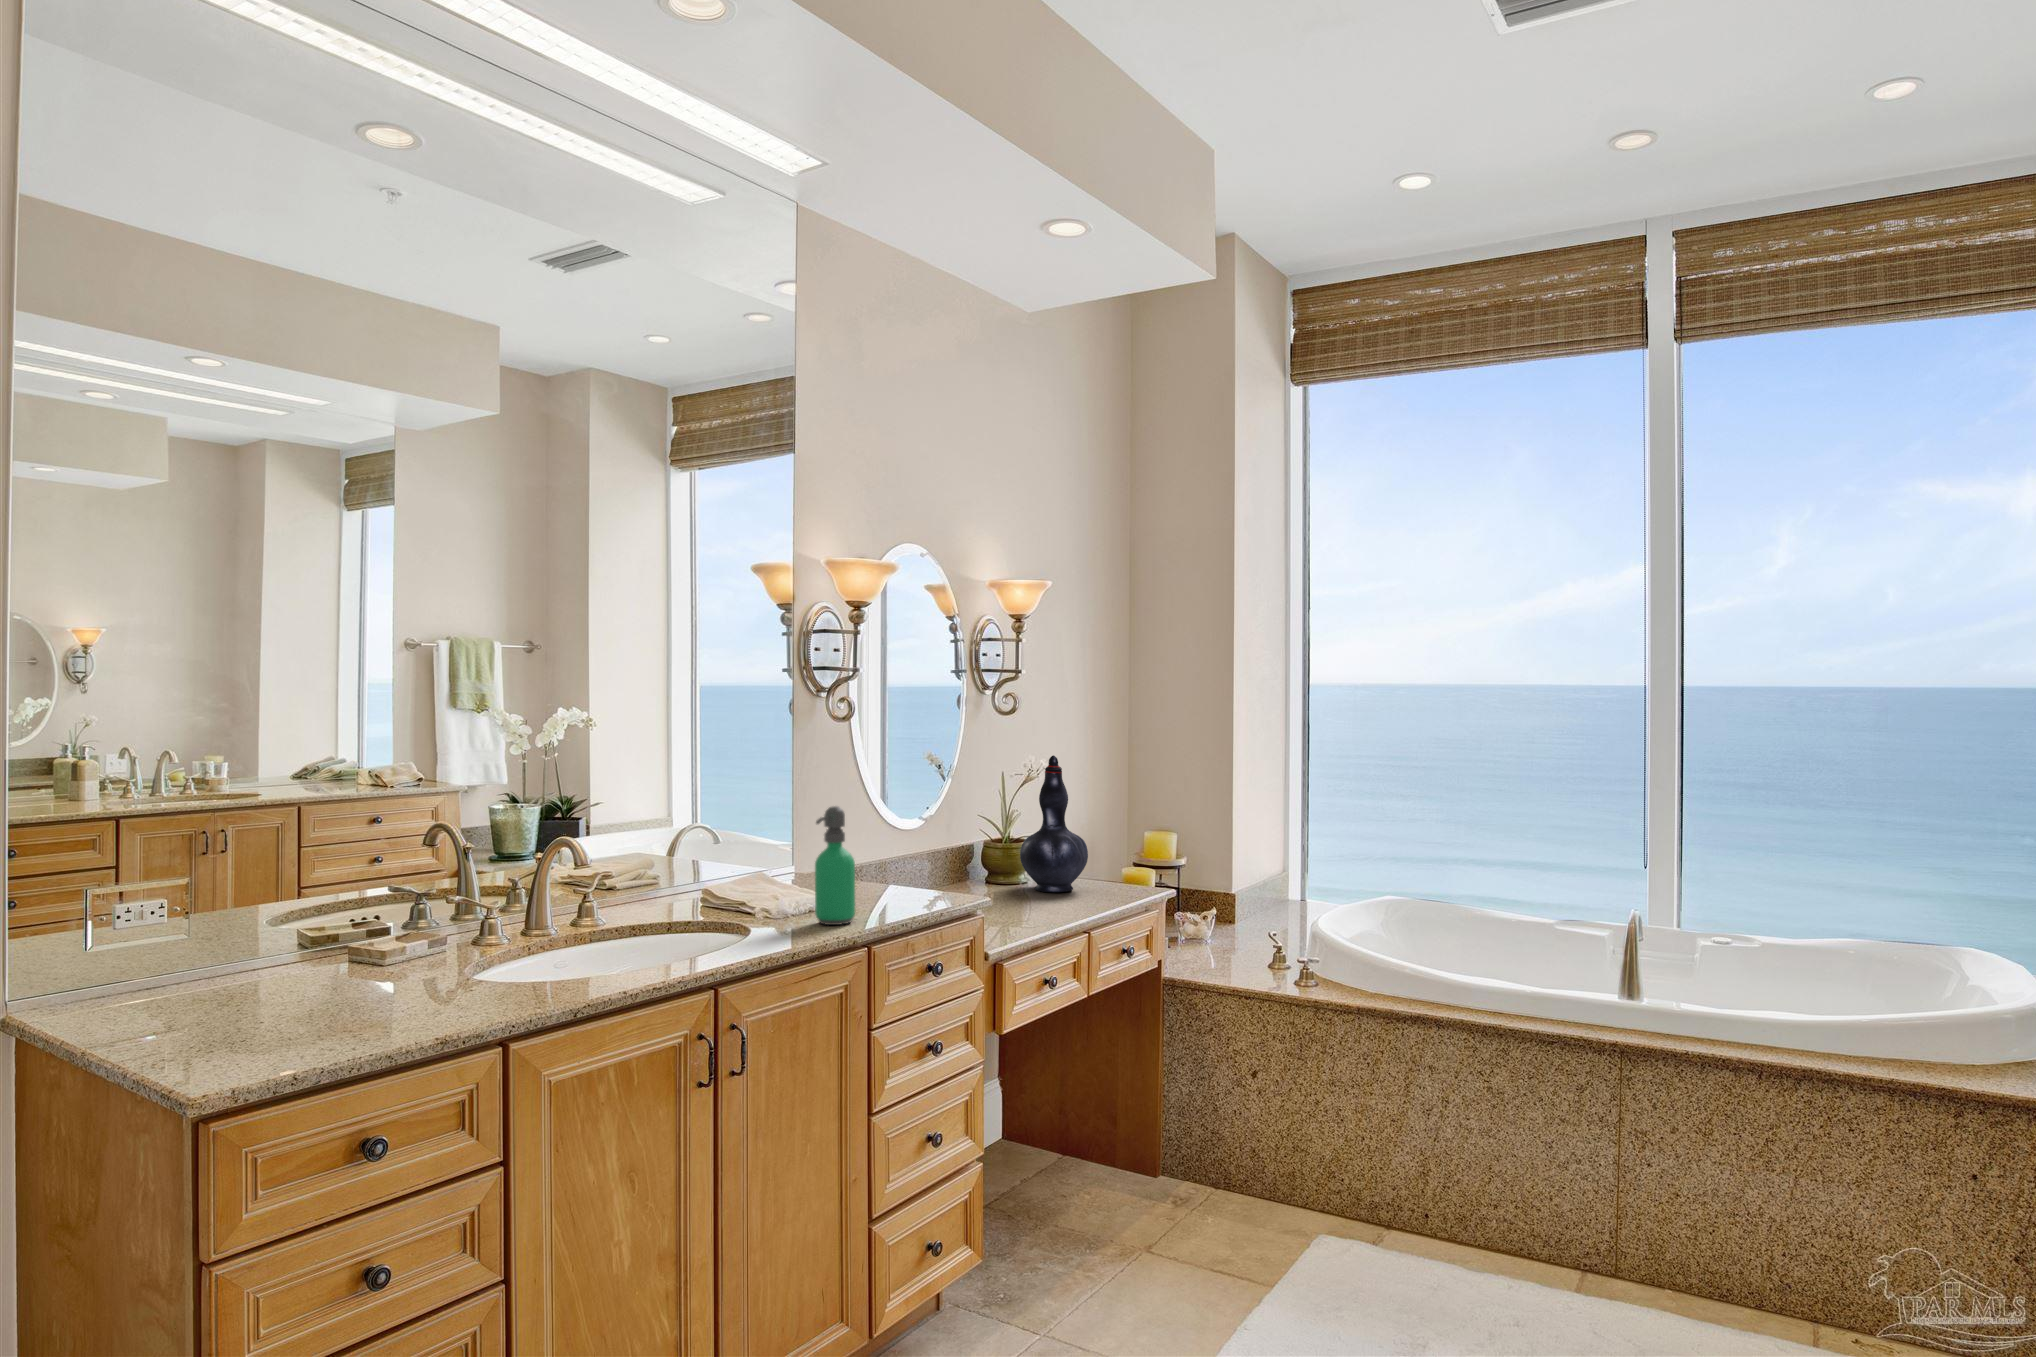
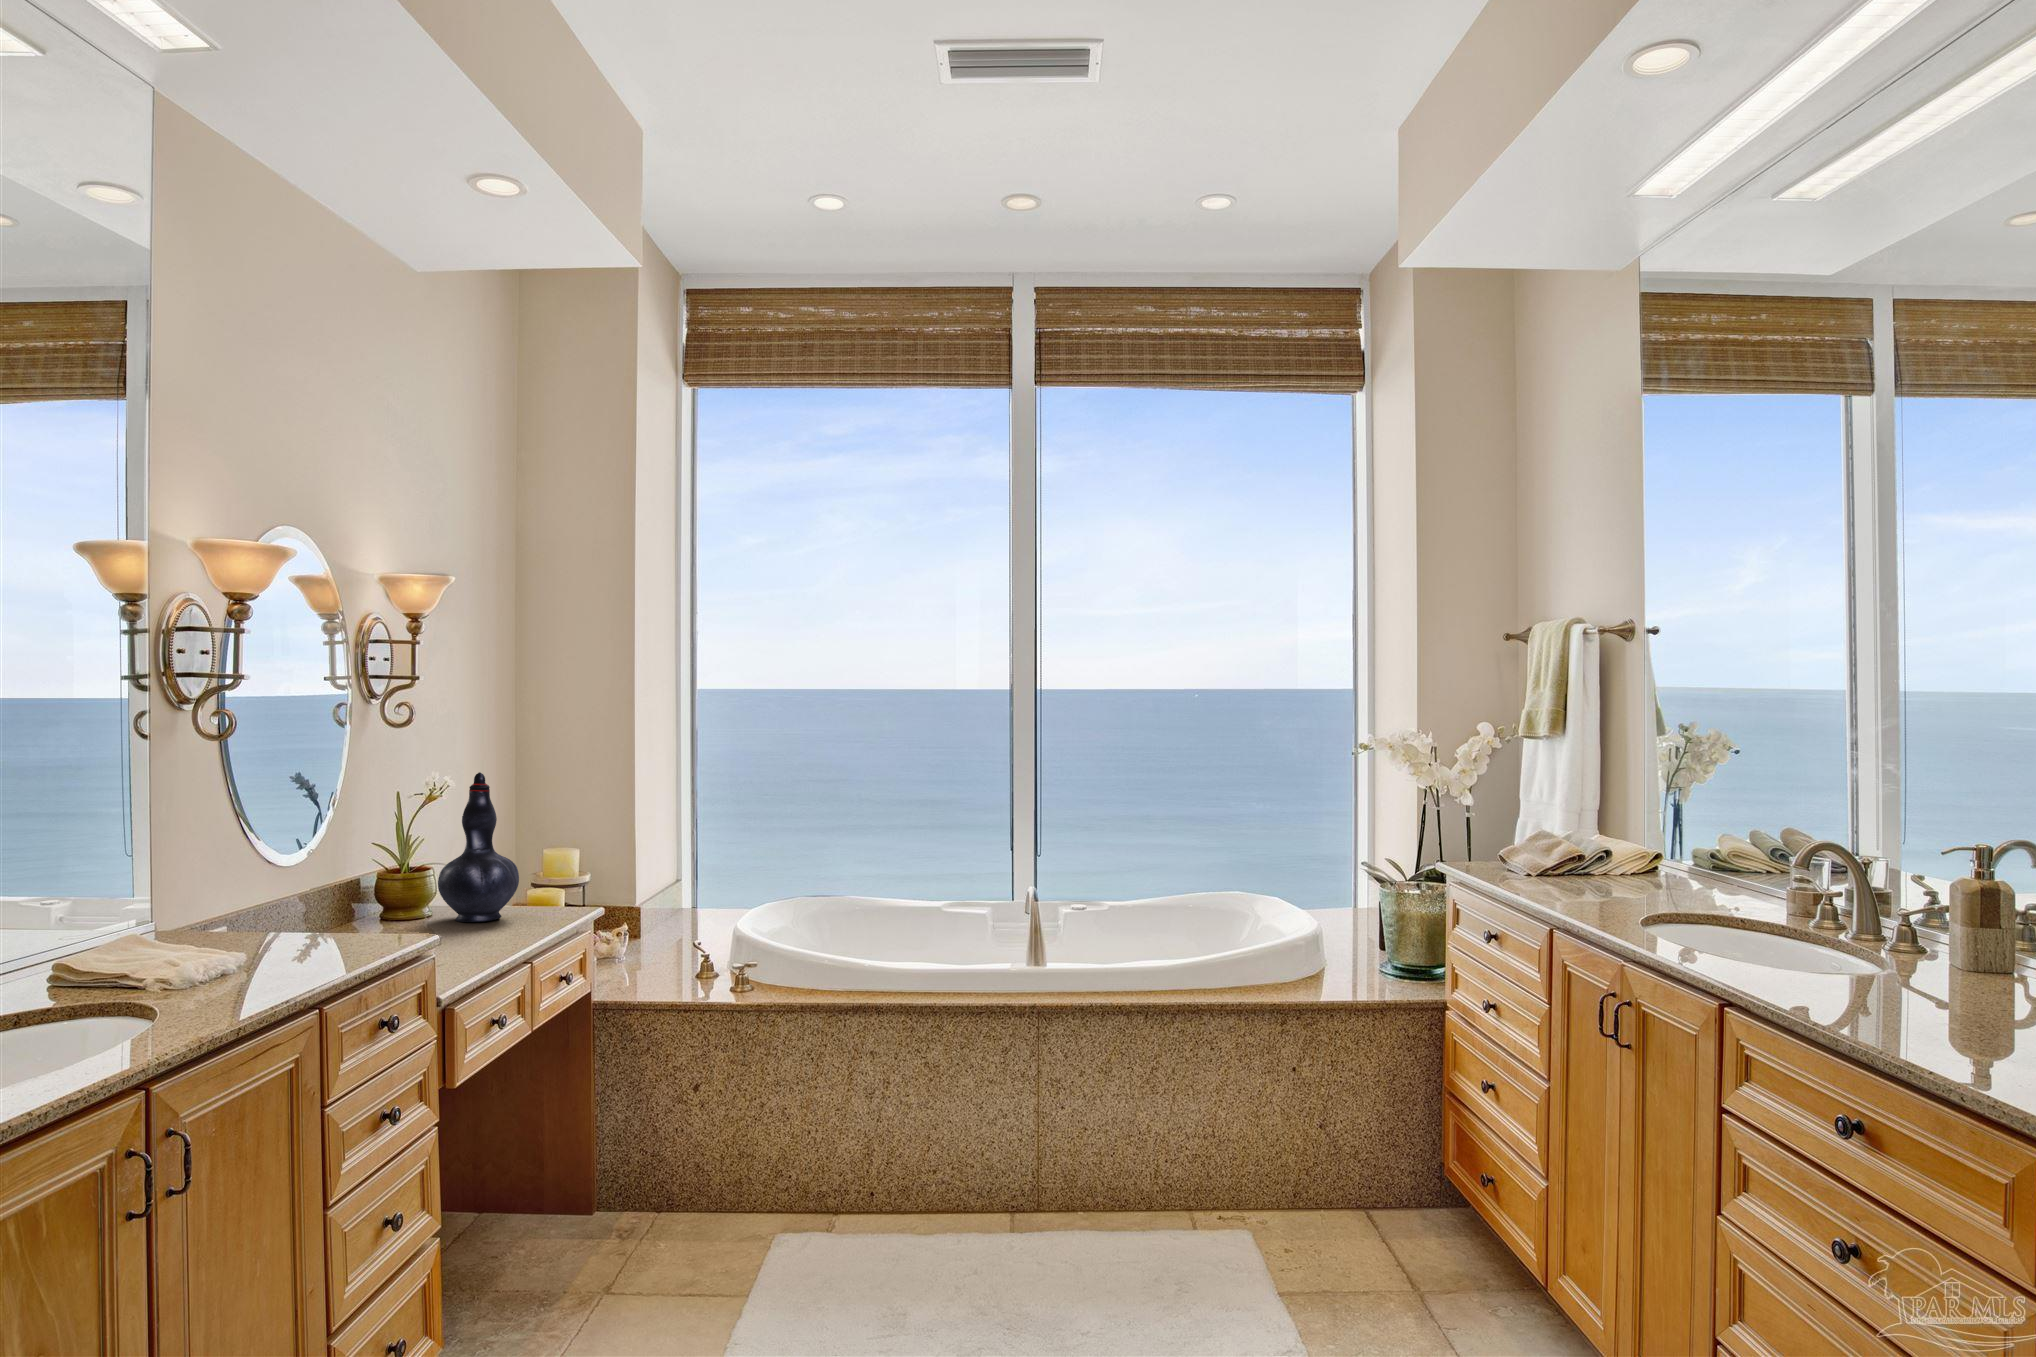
soap dispenser: present [815,806,855,925] -> none [235,836,294,987]

